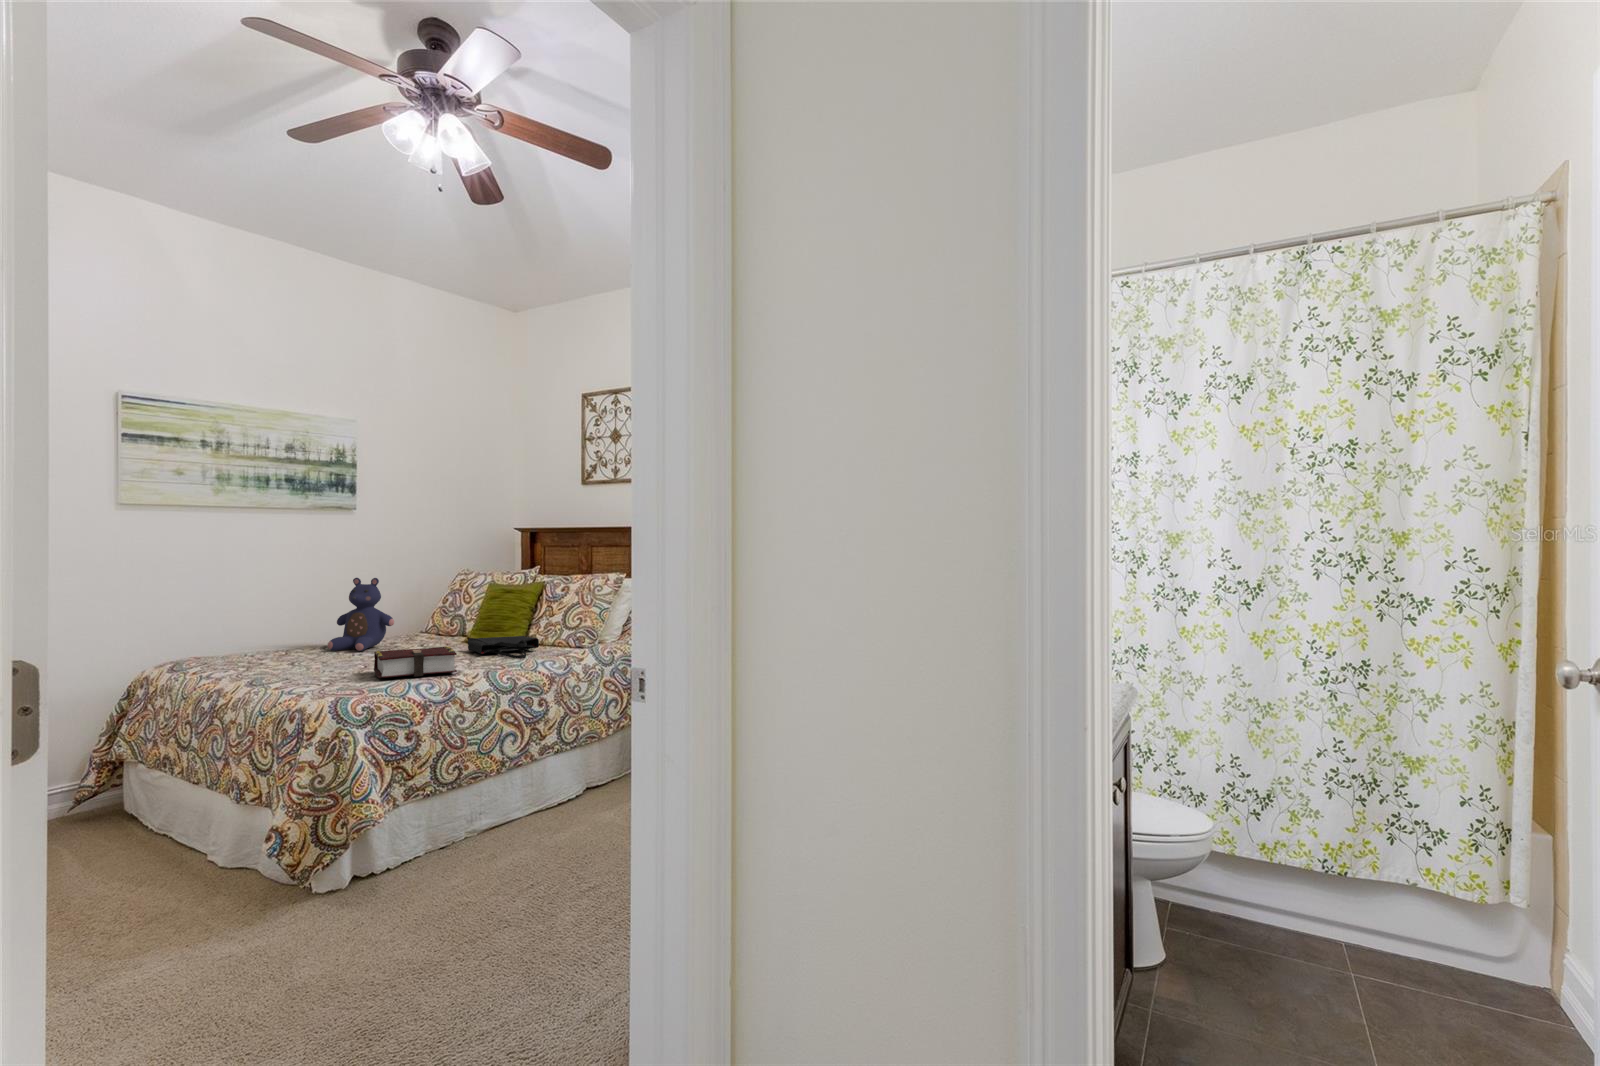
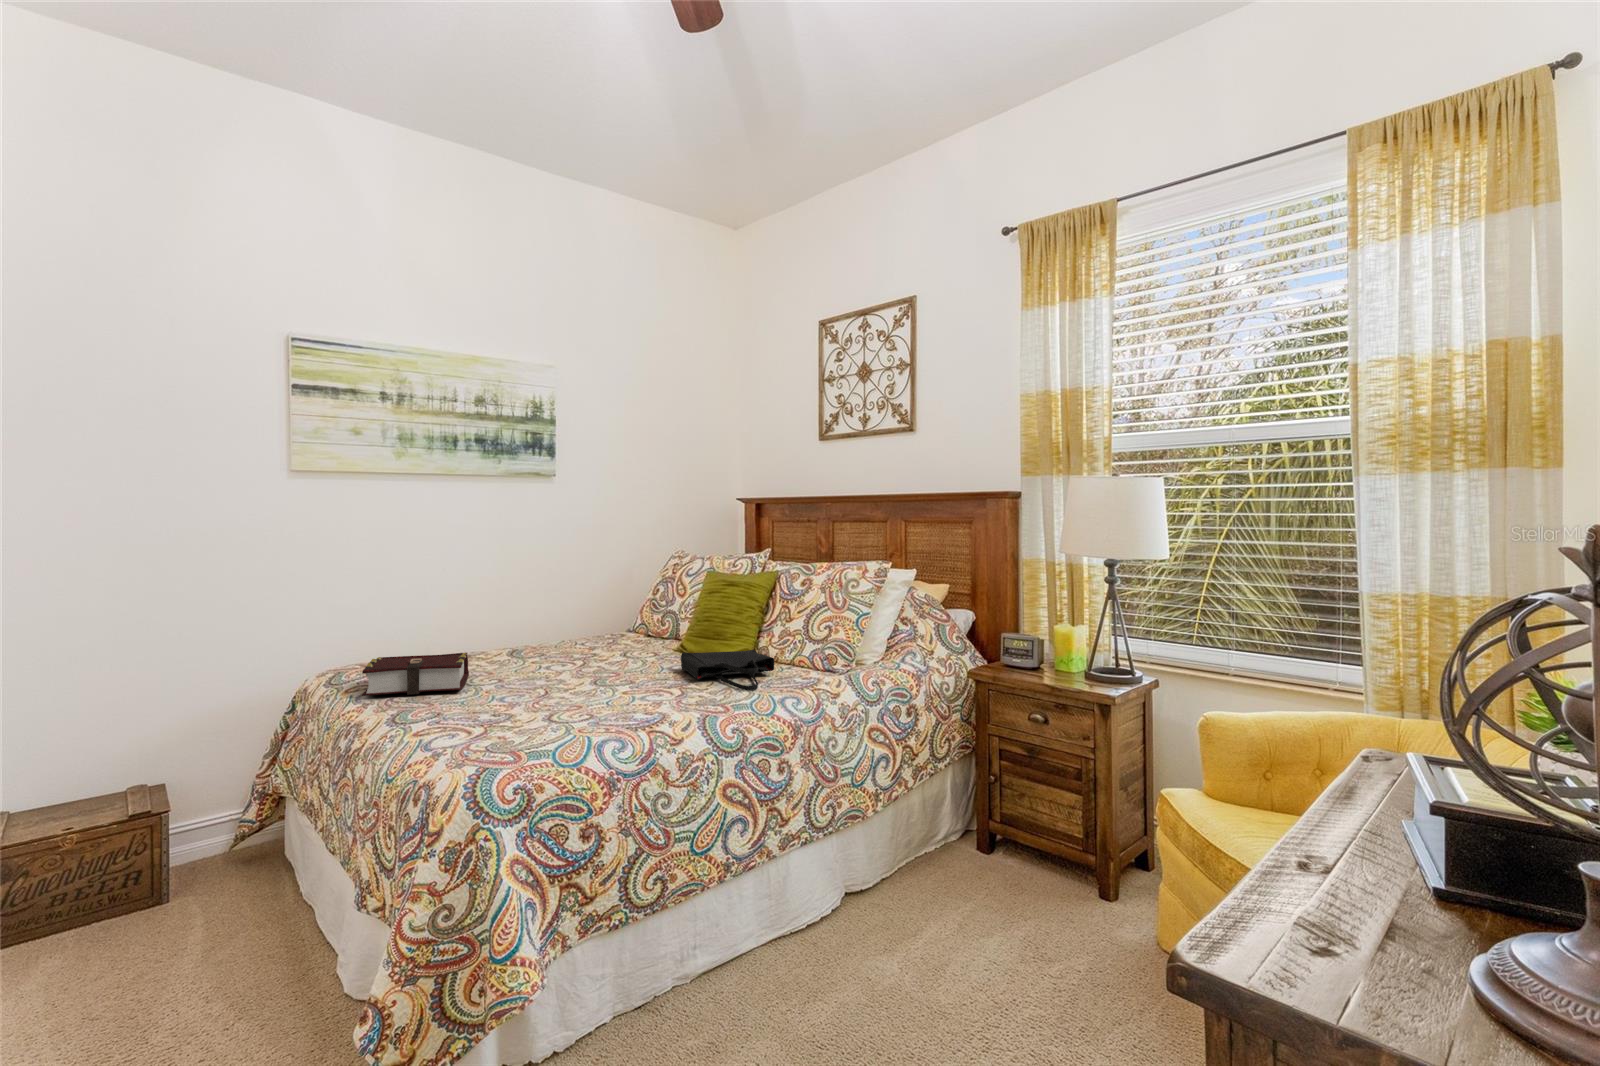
teddy bear: present [328,578,394,651] -> none [513,566,592,663]
book: present [374,646,457,678] -> present [362,653,469,696]

